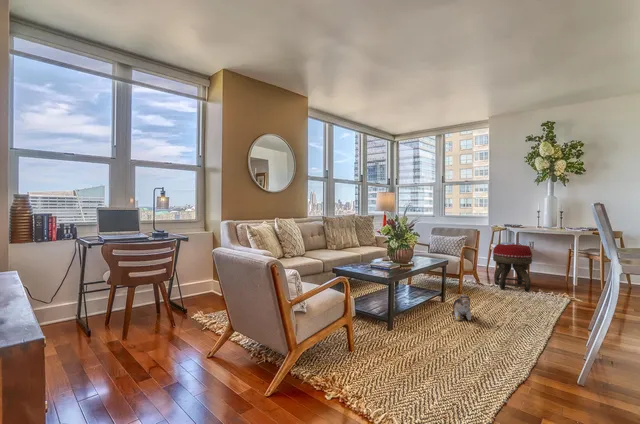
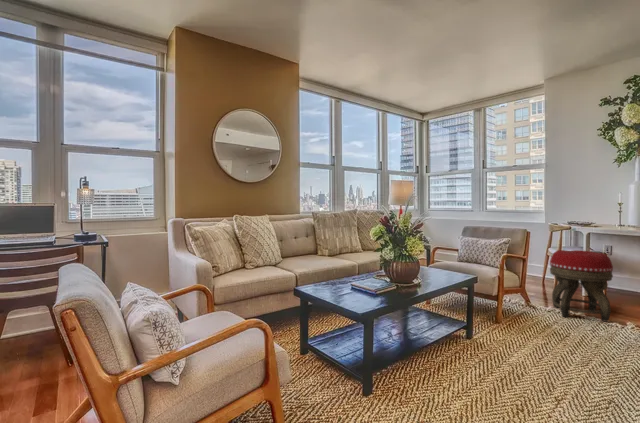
plush toy: present [453,294,471,321] -> none [479,337,509,380]

